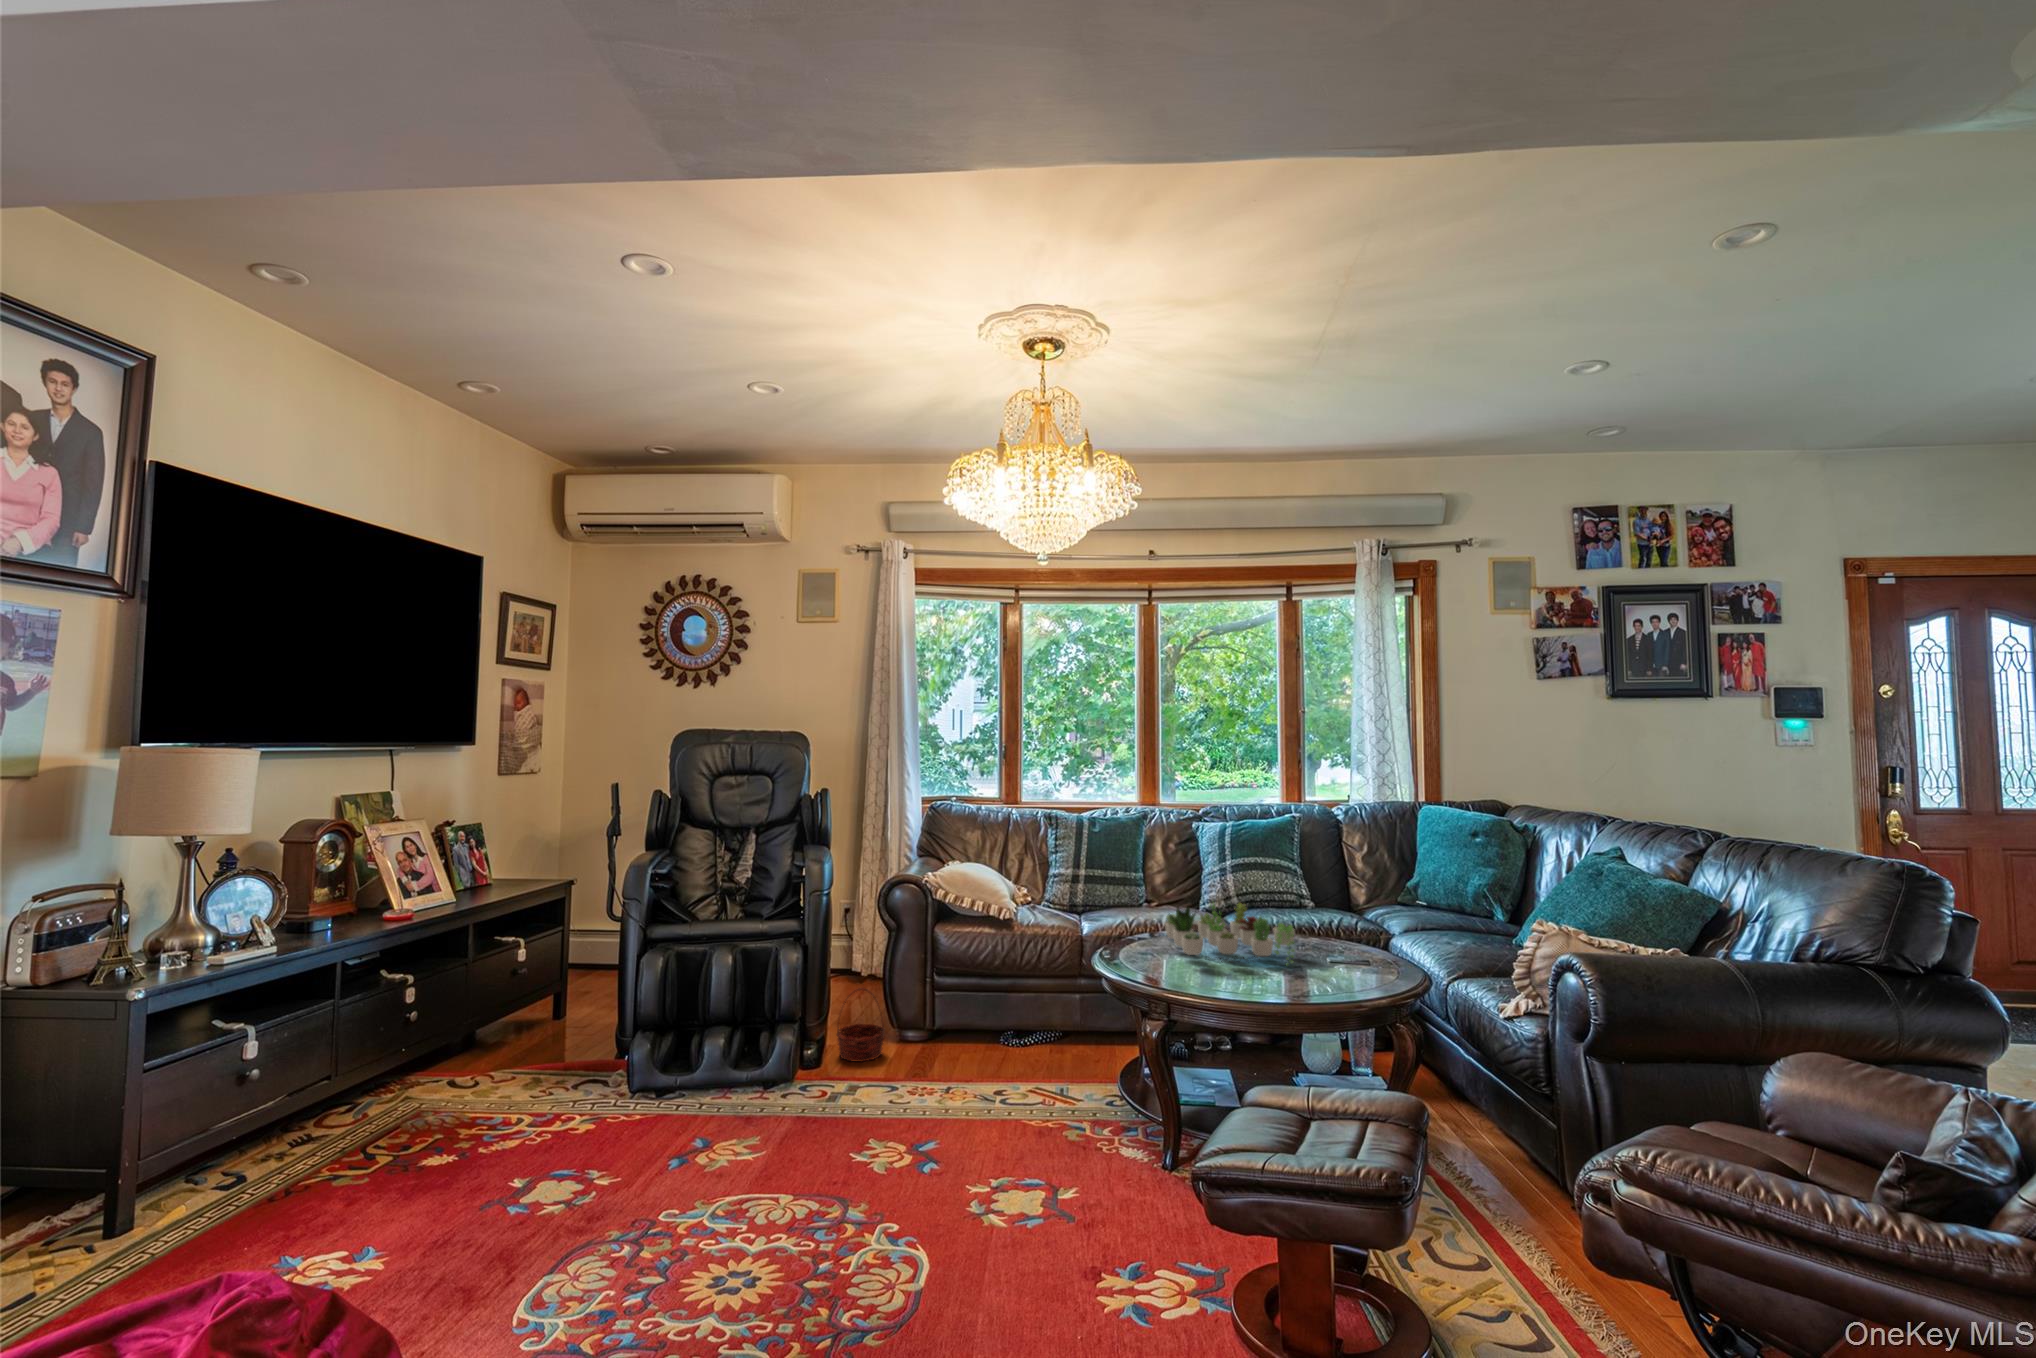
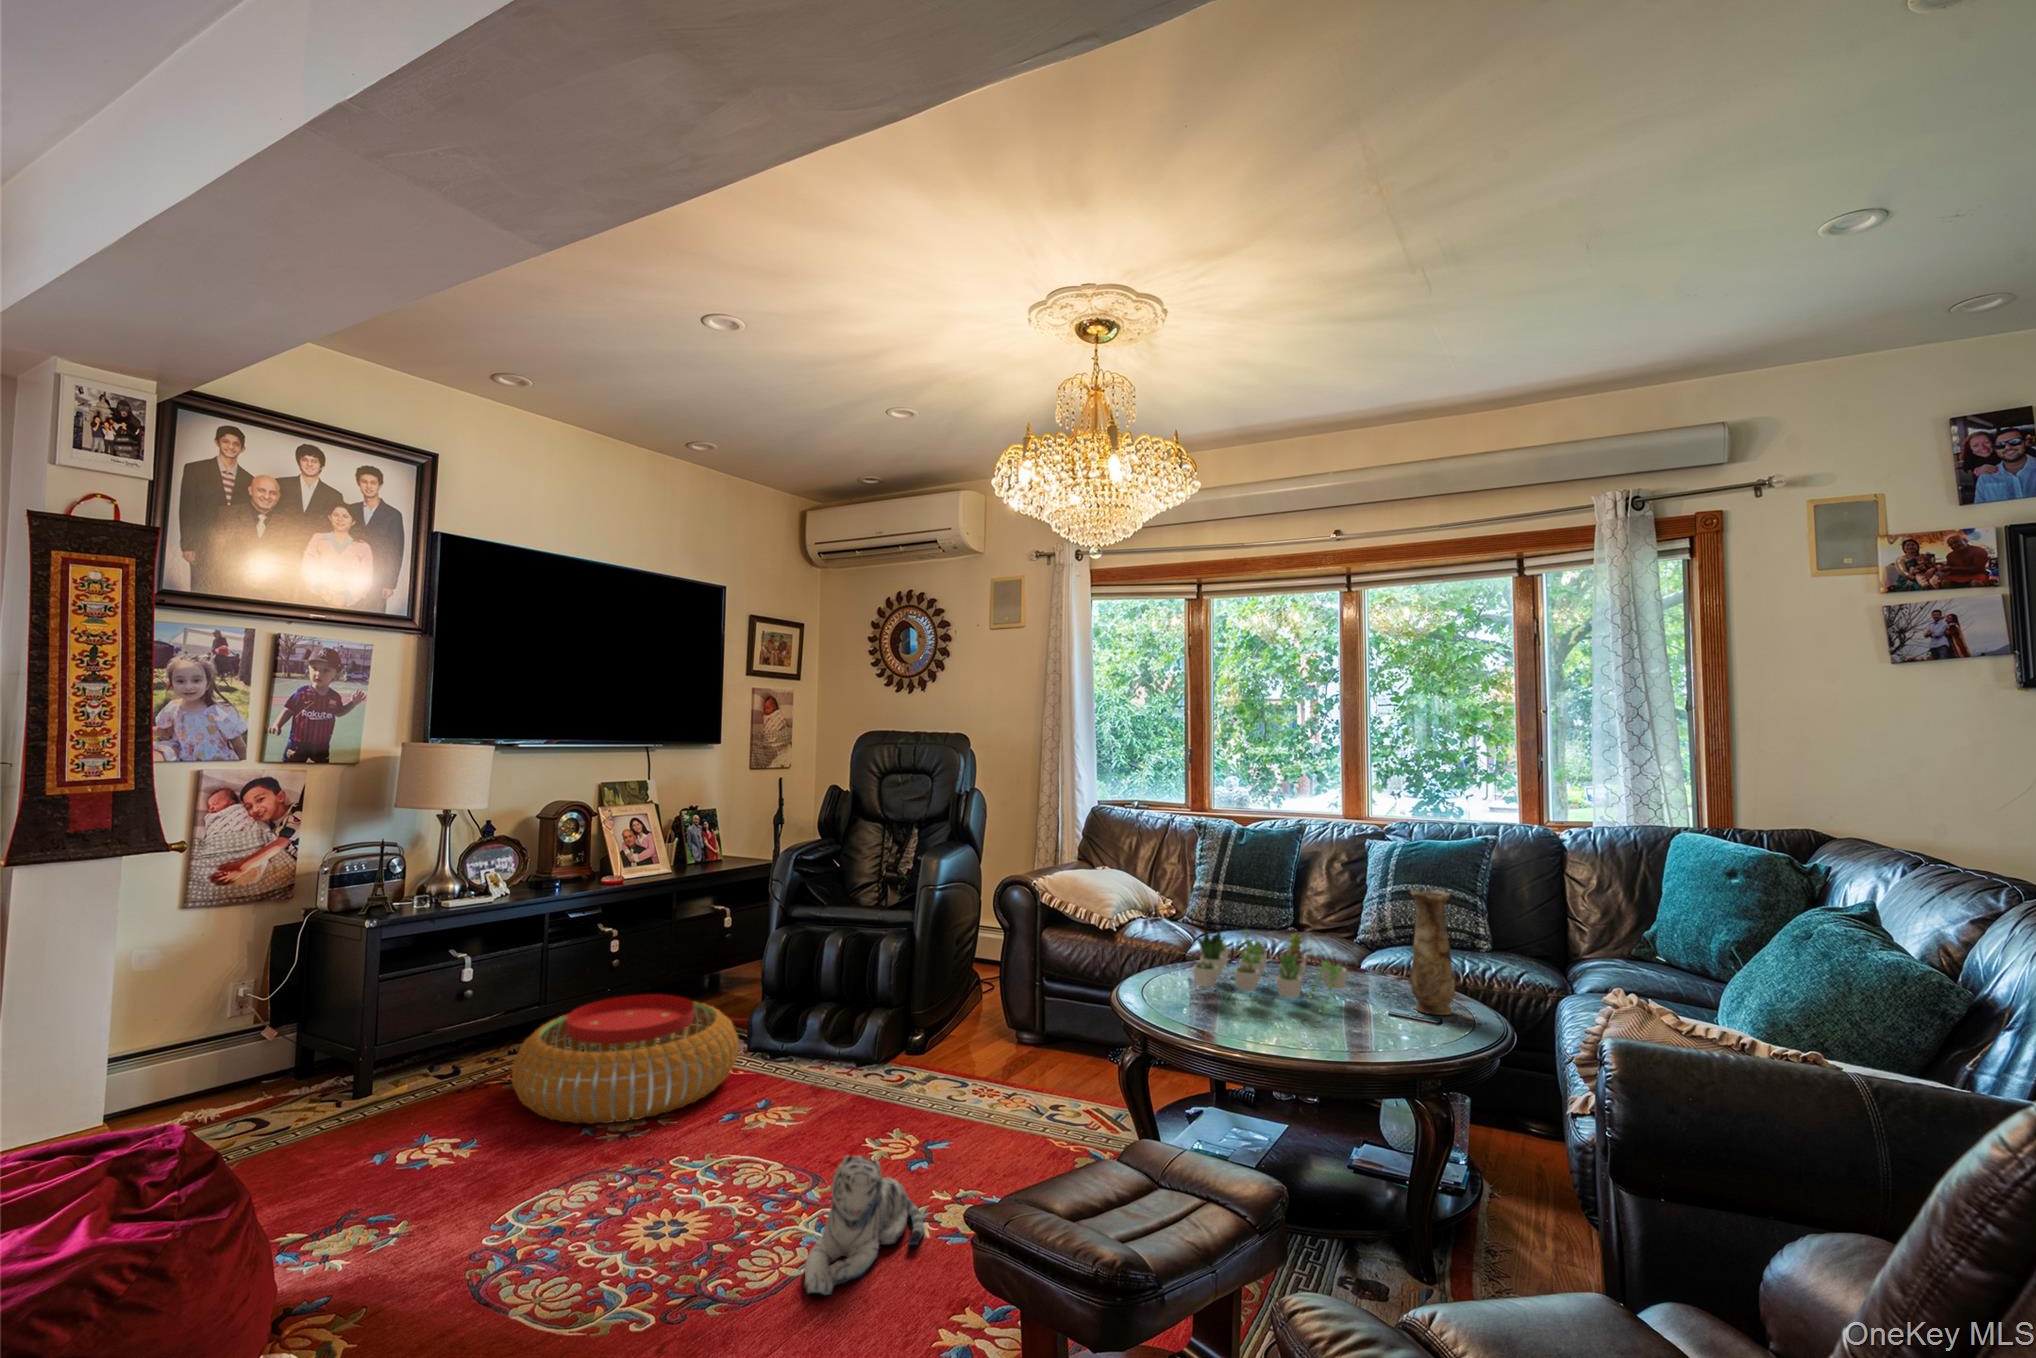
vase: none [1337,858,1372,957] -> present [1411,890,1455,1015]
basket: present [837,988,885,1062] -> none [947,982,995,1054]
pouf: none [368,1043,651,1208] -> present [512,994,738,1124]
plush toy: none [913,1155,1007,1296] -> present [804,1156,925,1295]

